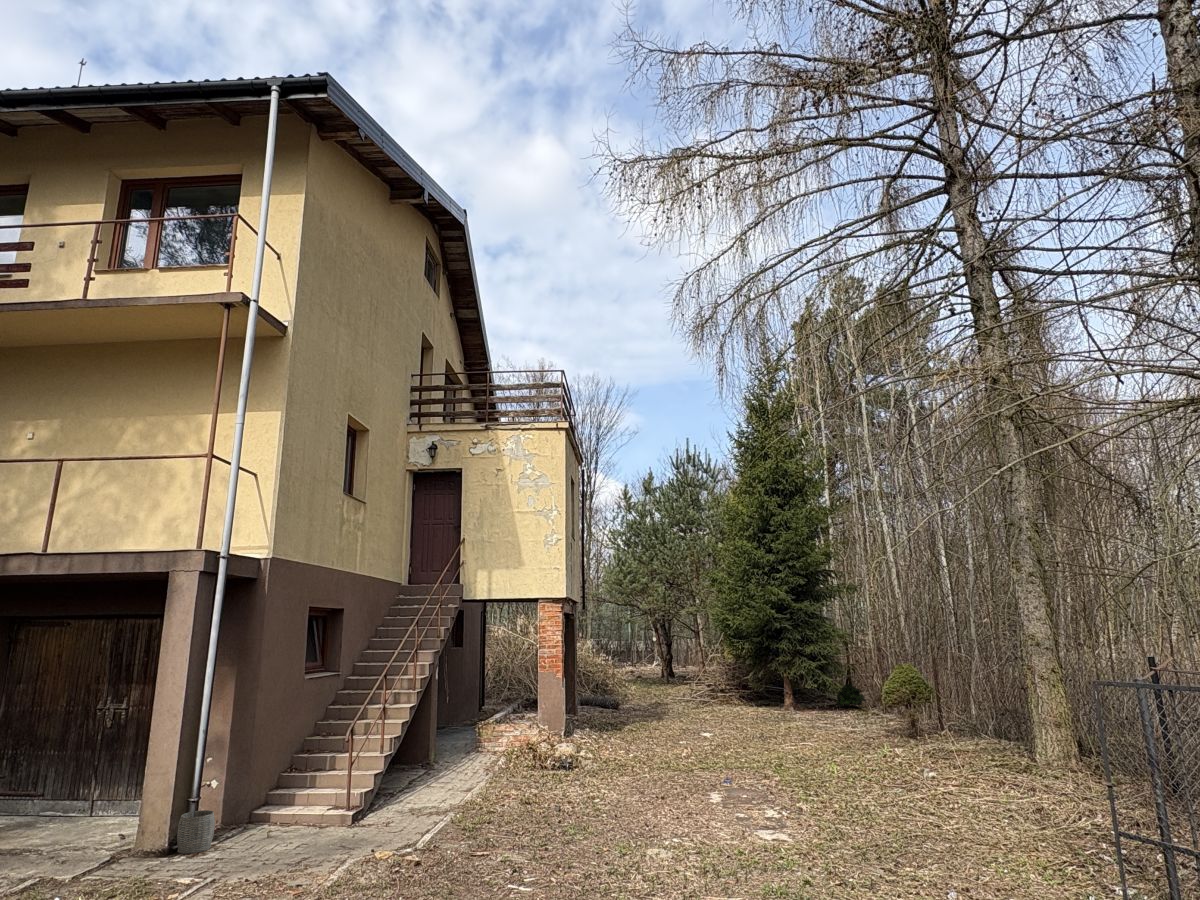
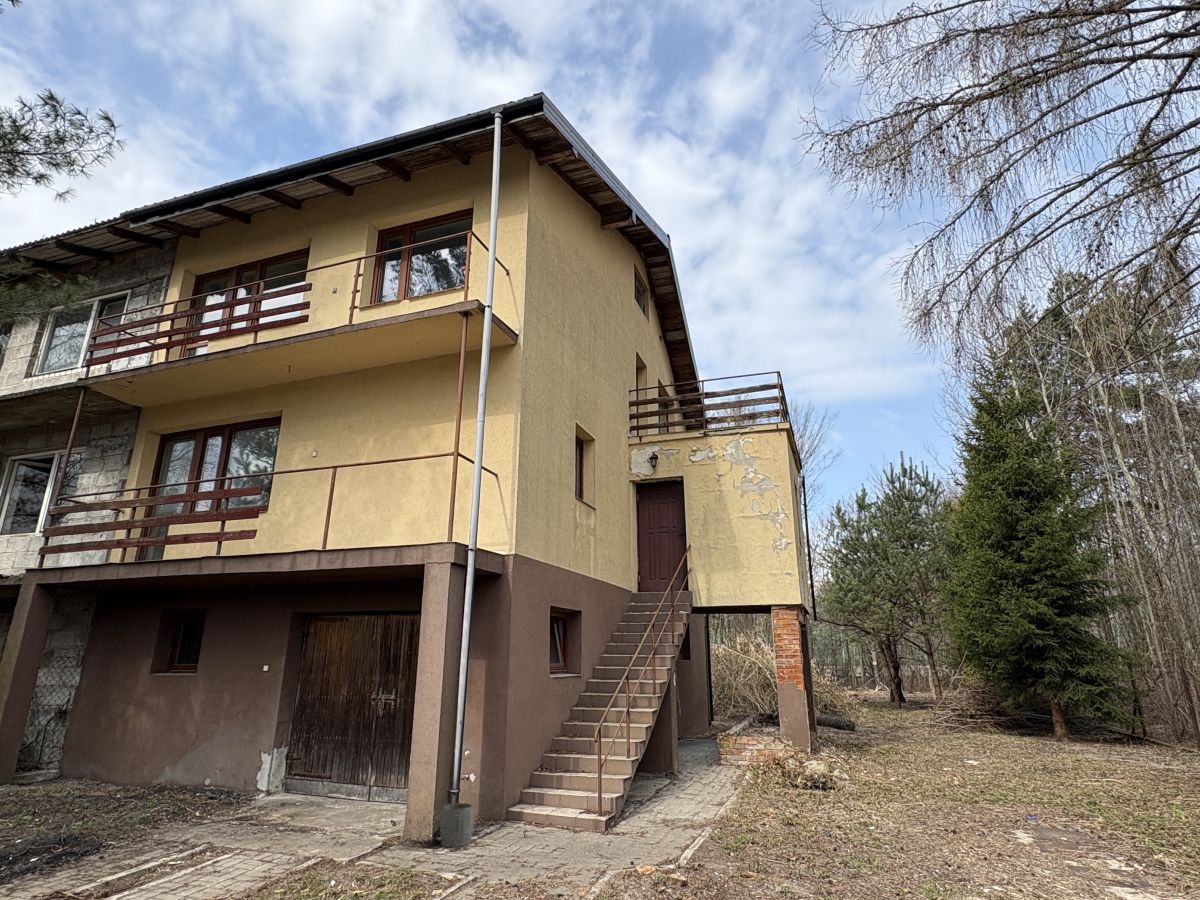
potted plant: present [836,683,866,706] -> none [1124,711,1166,739]

